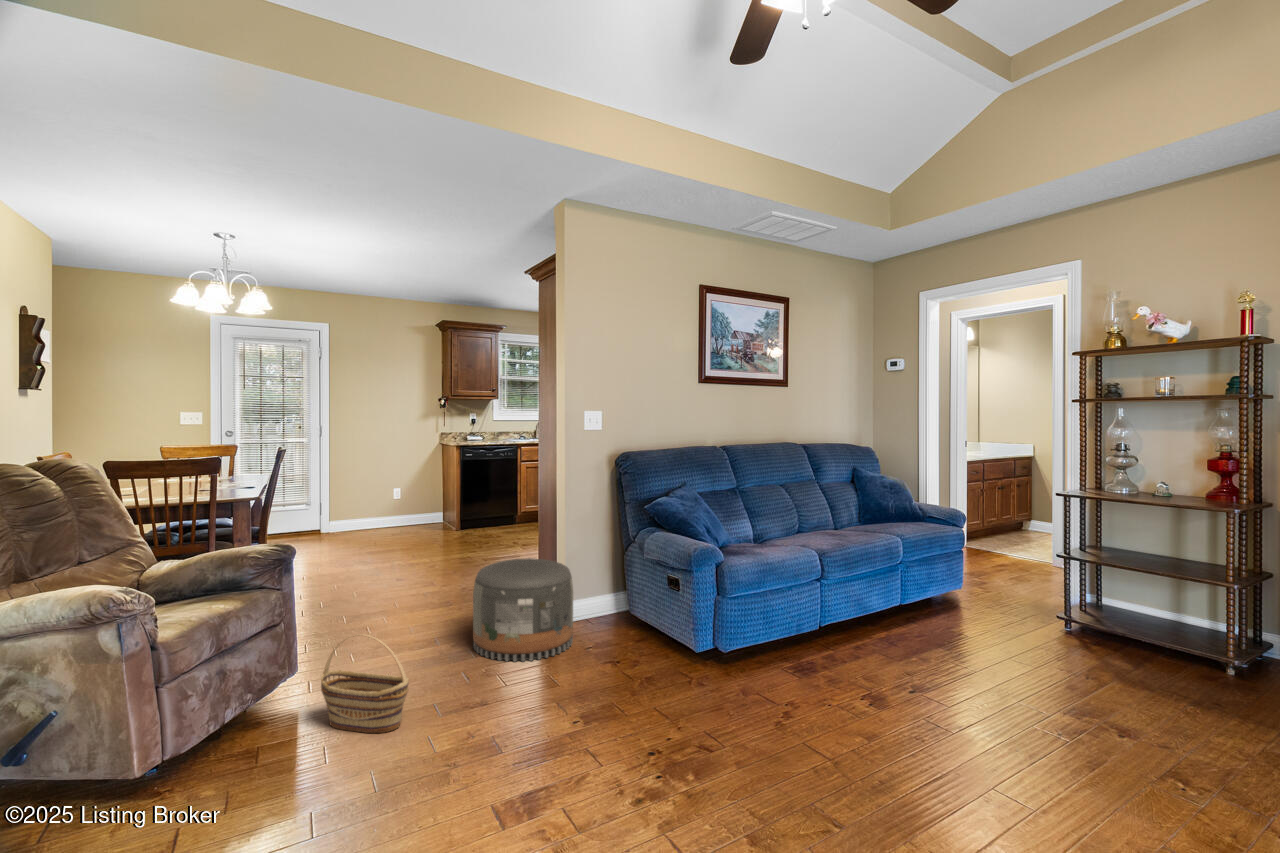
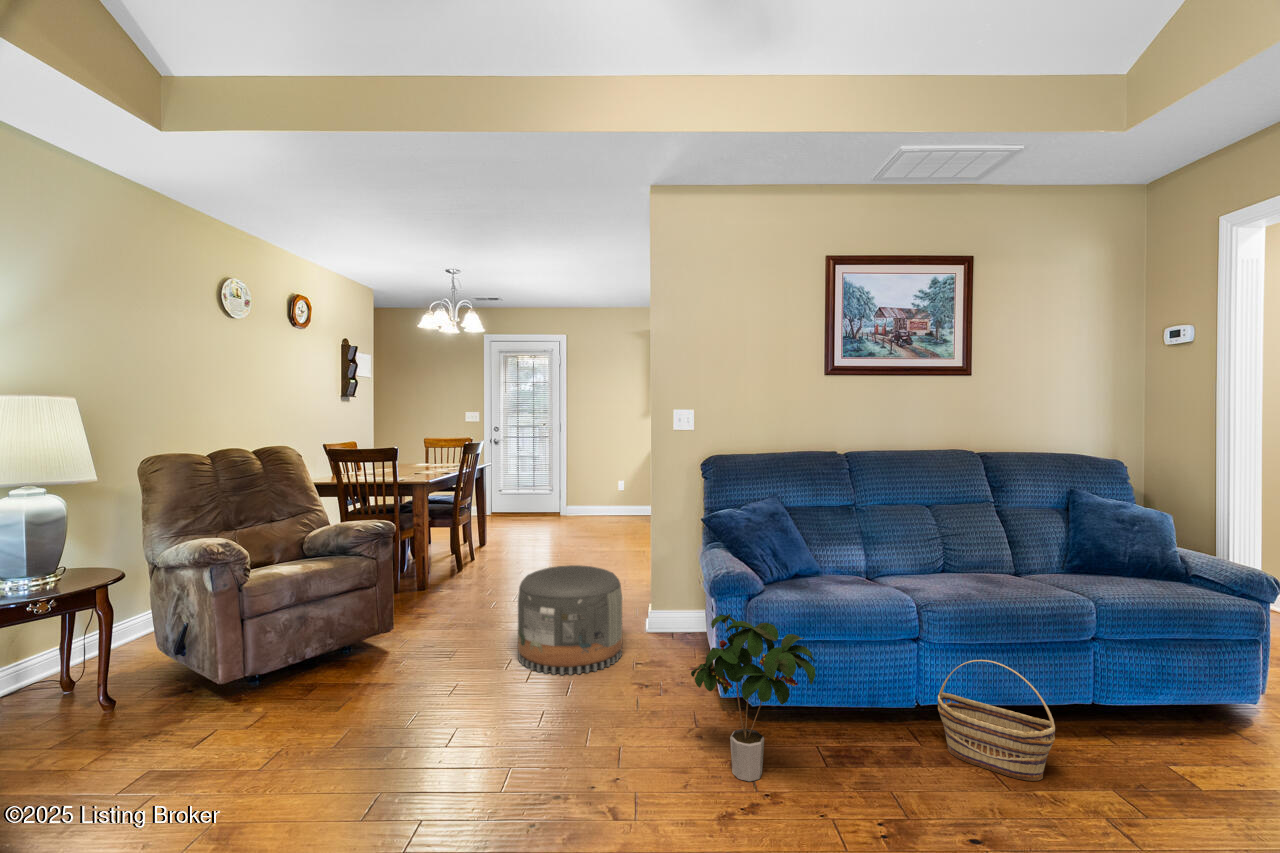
potted plant: none [705,573,816,696] -> present [691,614,815,781]
basket: present [321,634,409,733] -> present [938,660,1055,781]

